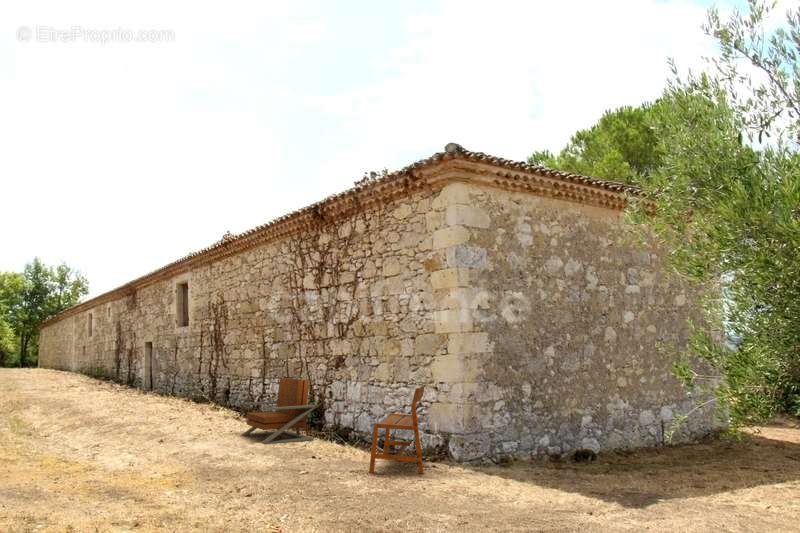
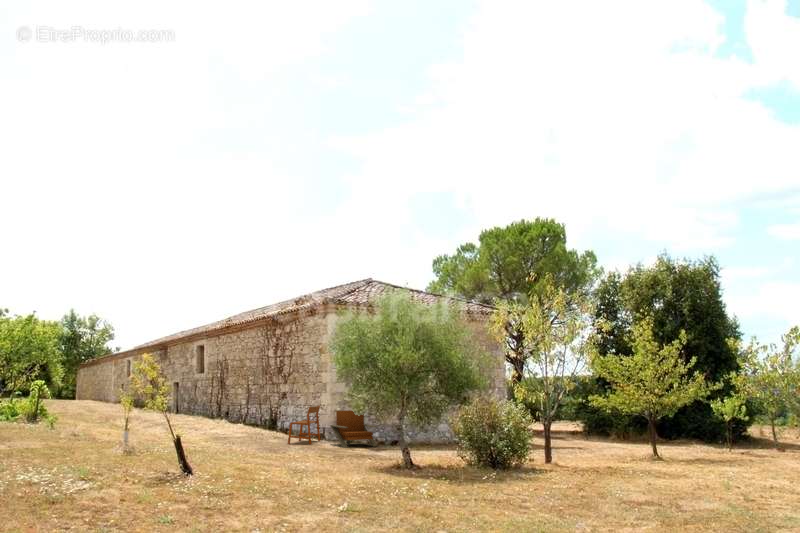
lounge chair: present [242,378,316,444] -> present [331,410,377,448]

